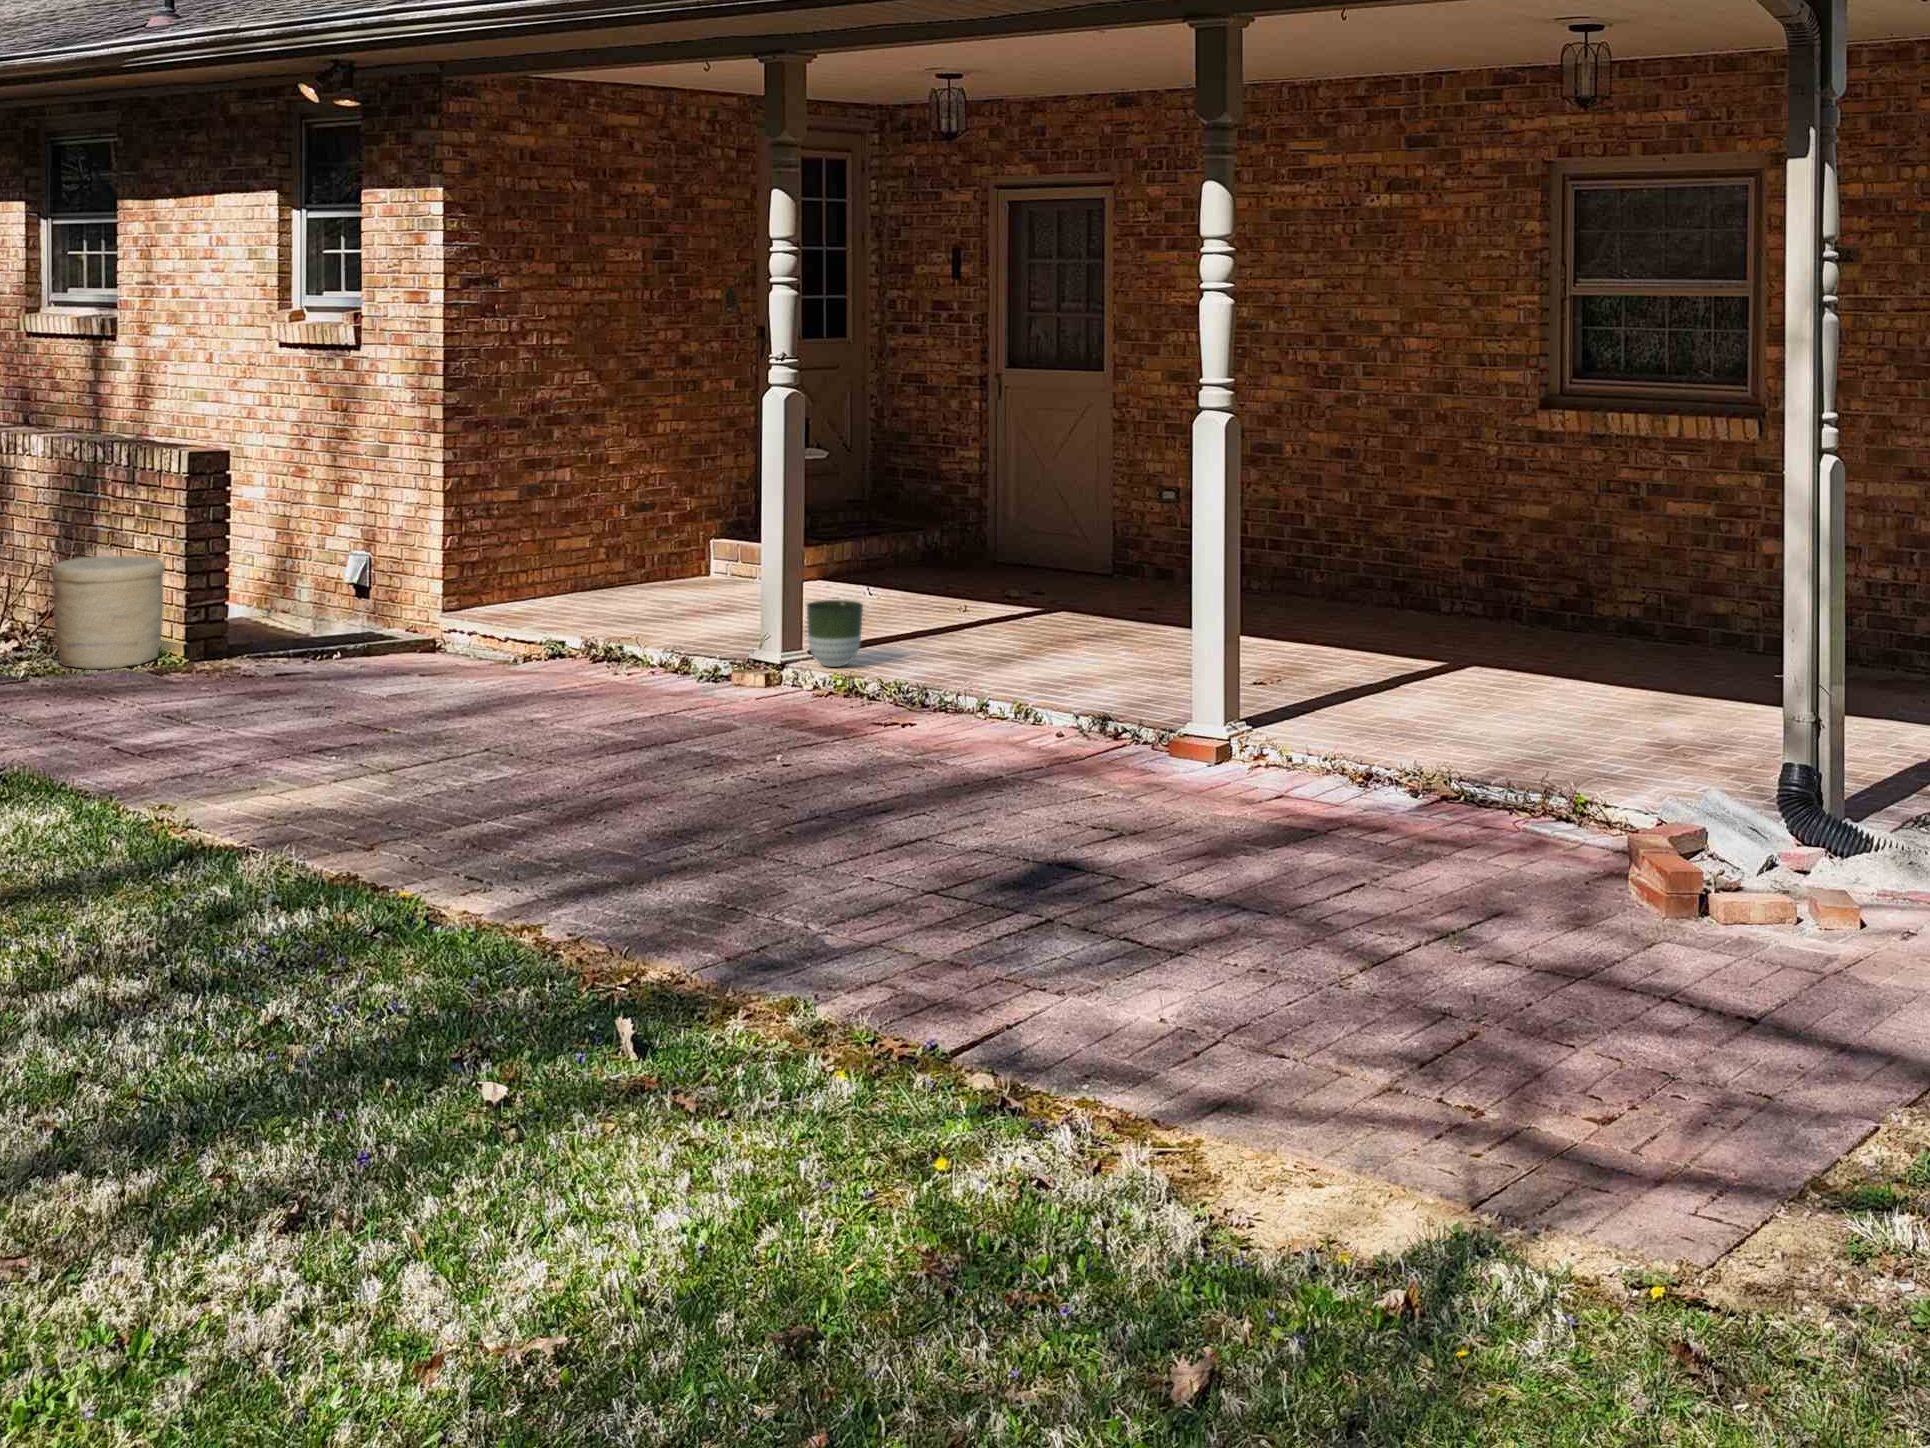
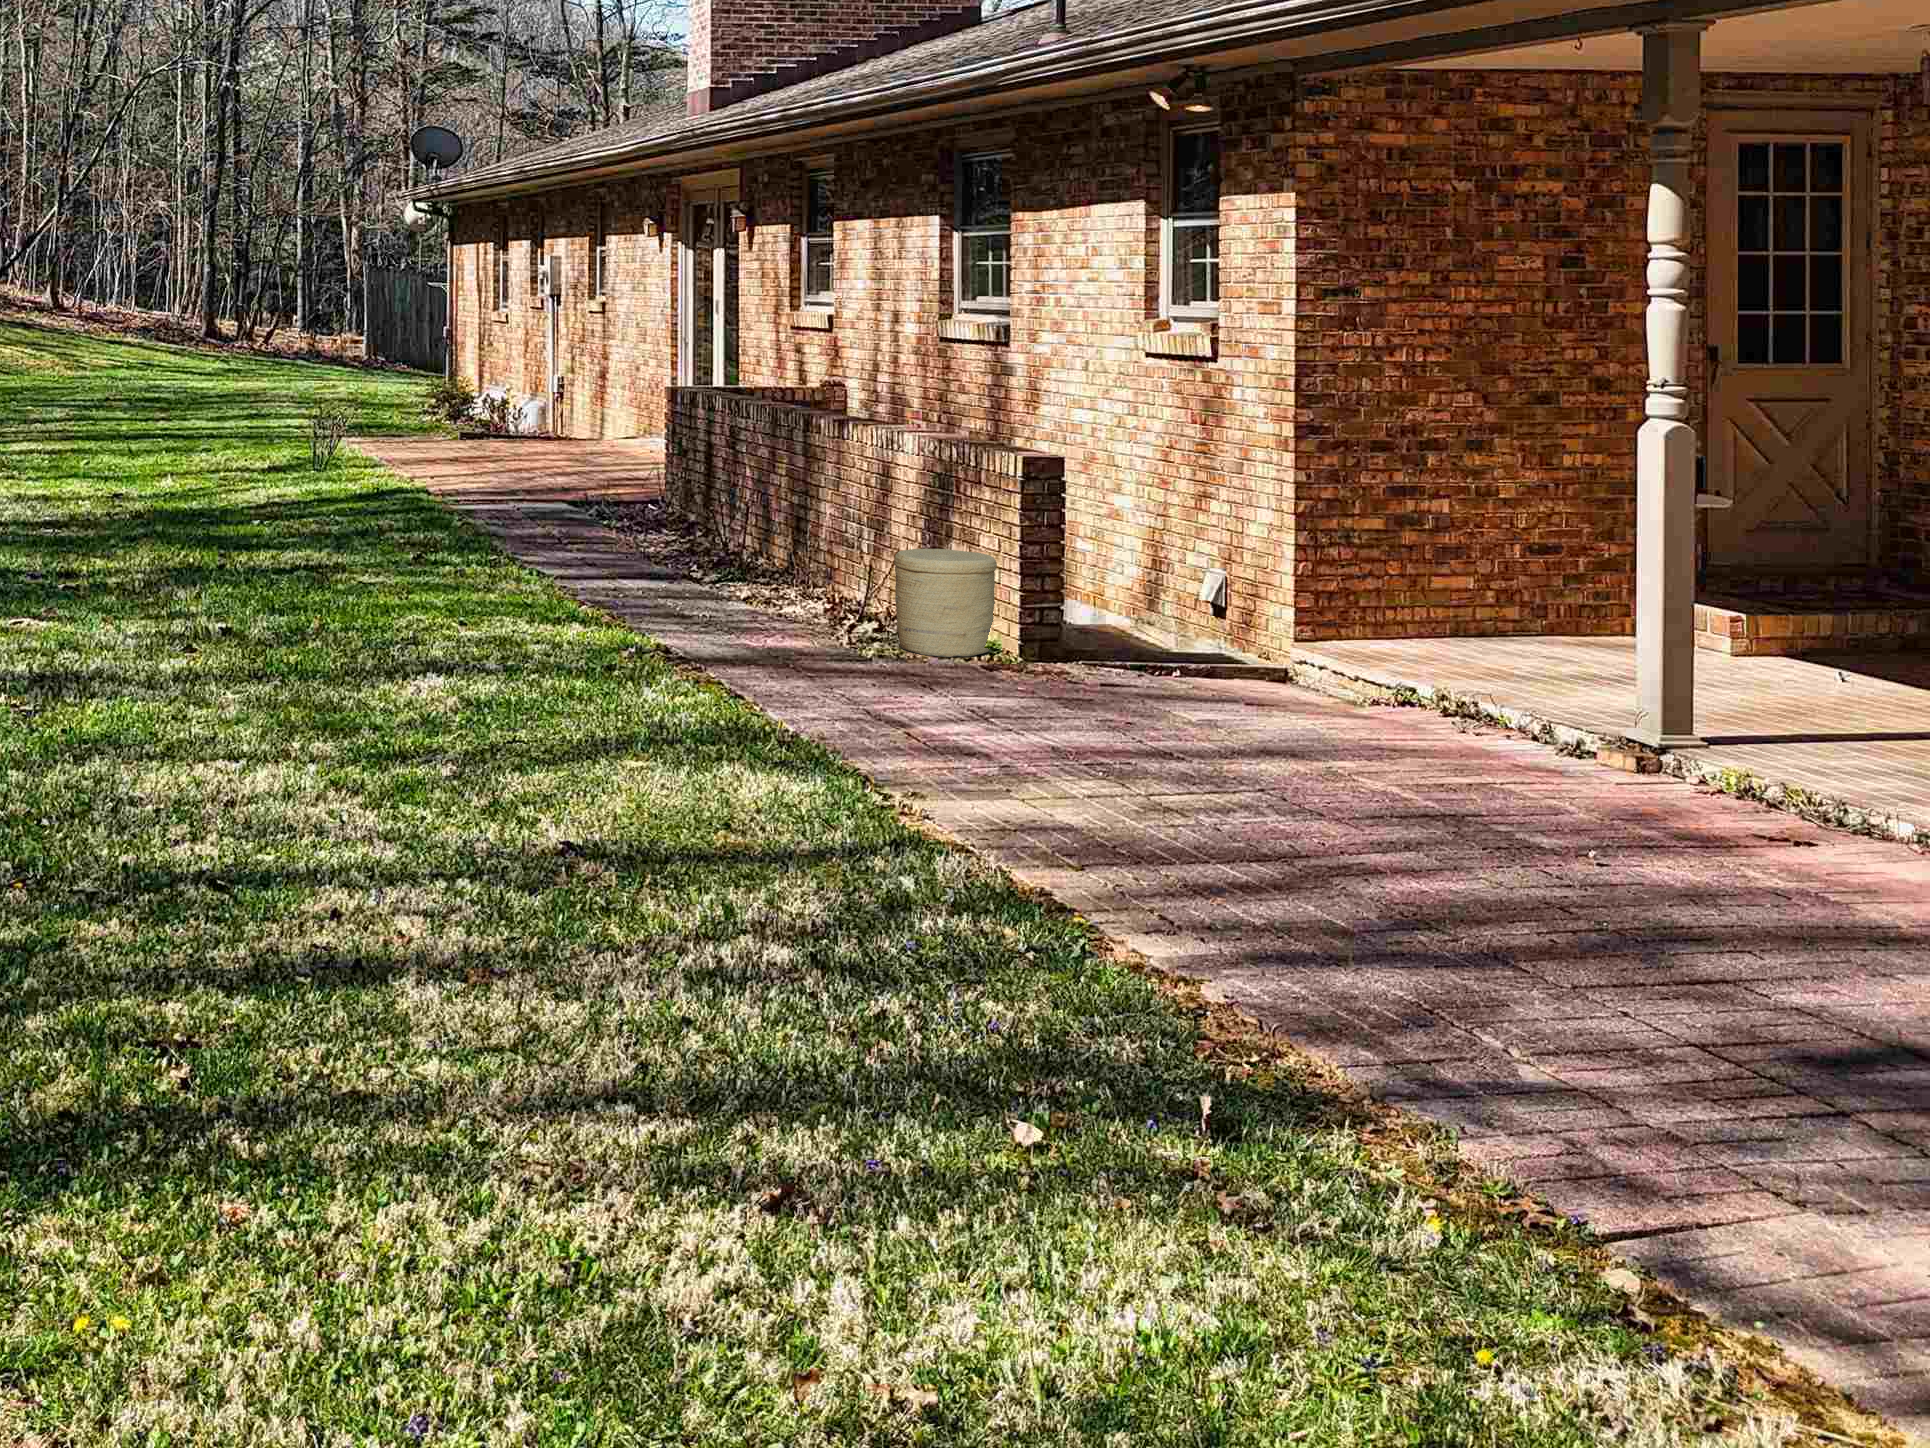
planter: present [807,600,863,667] -> none [1706,683,1787,766]

